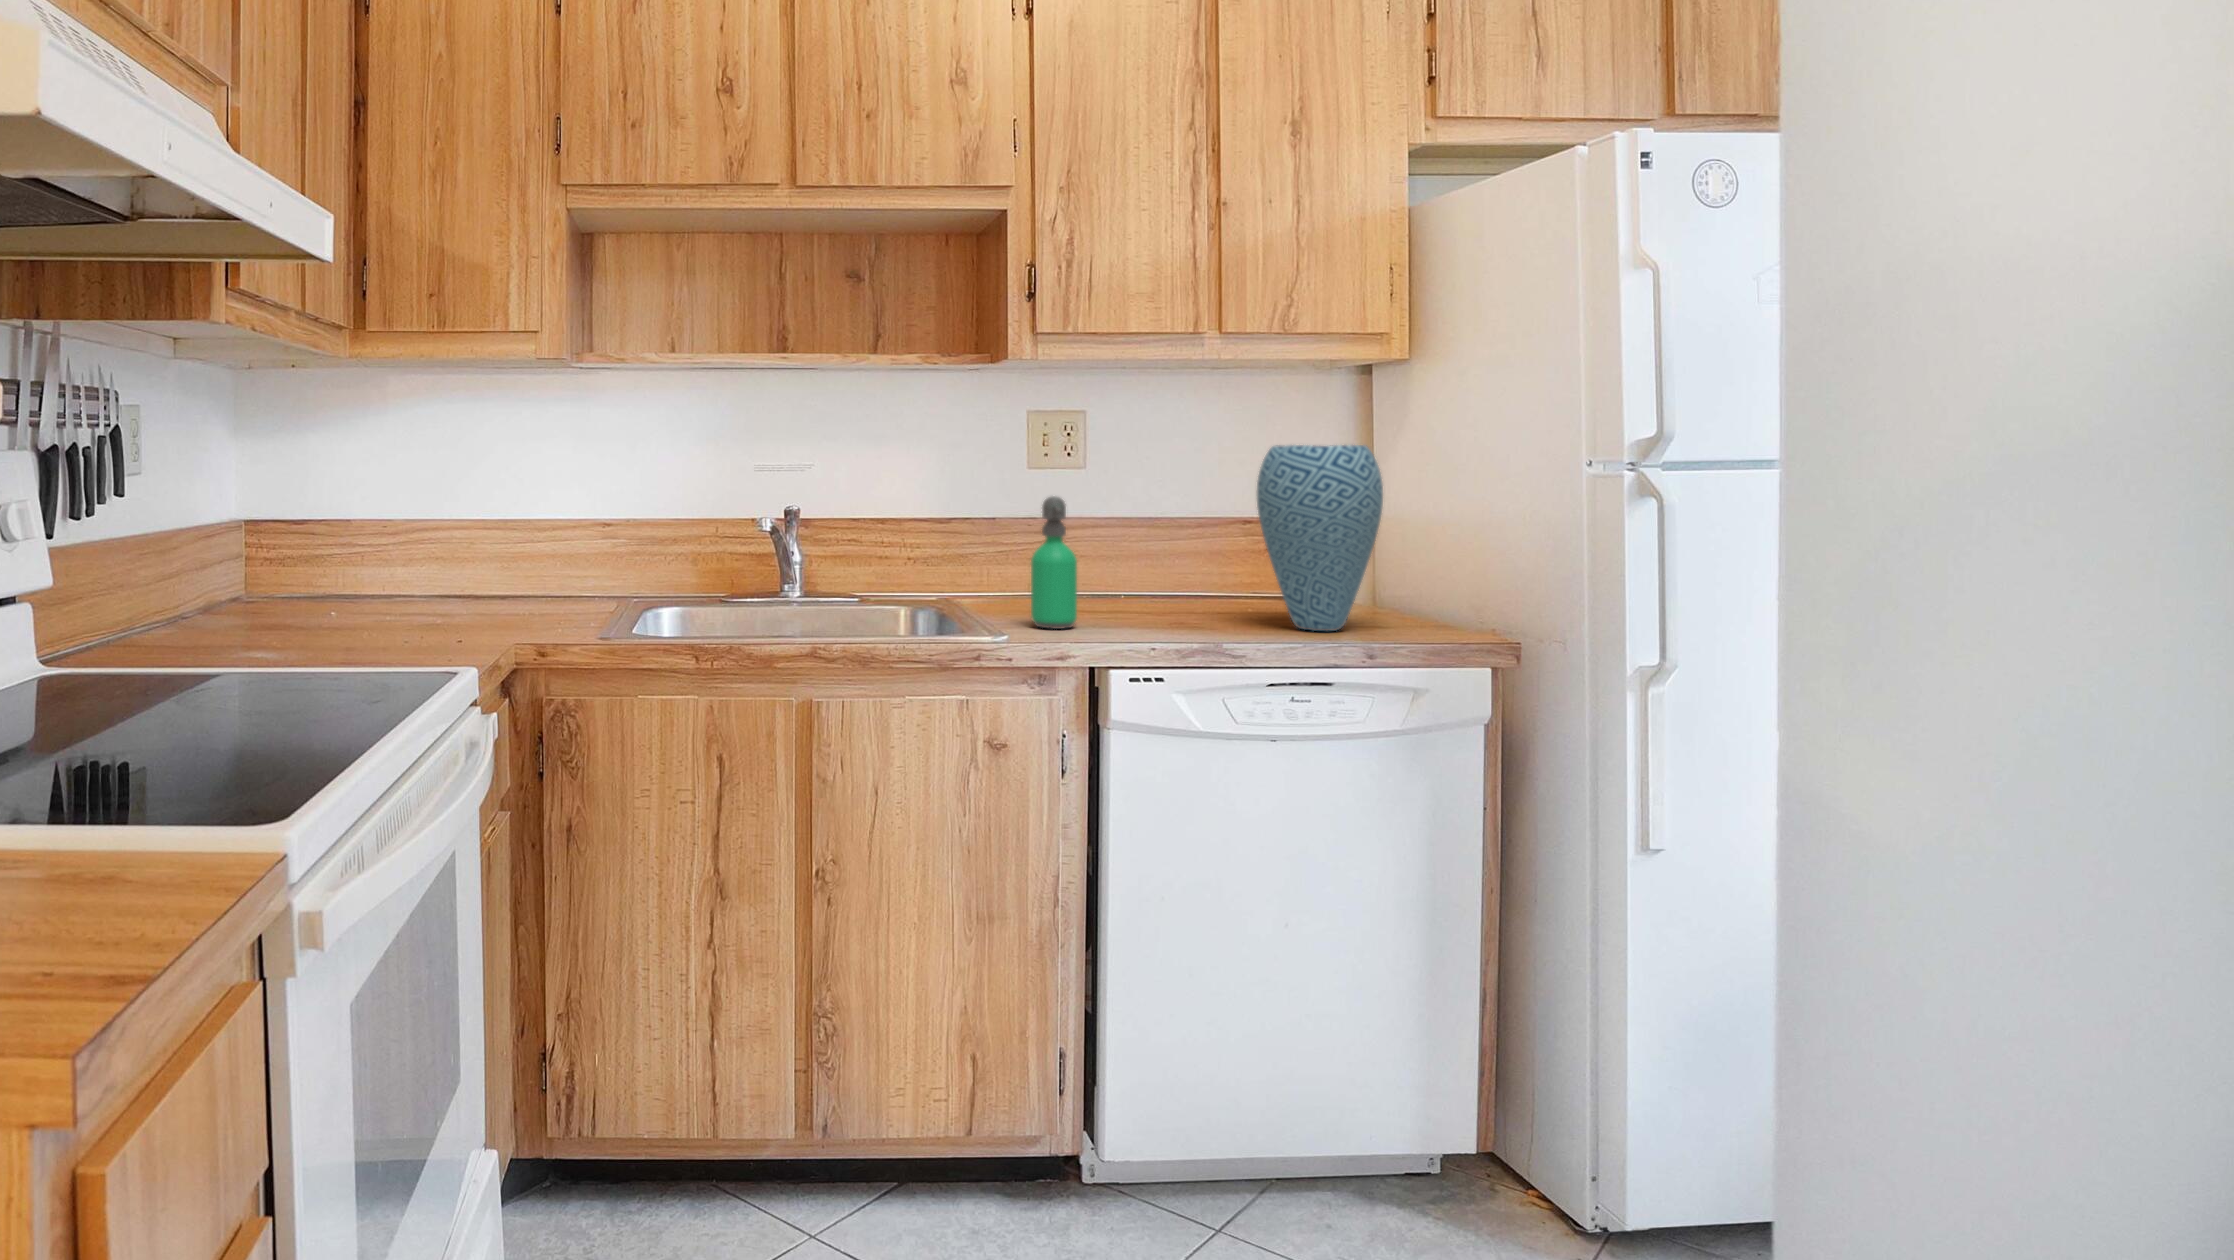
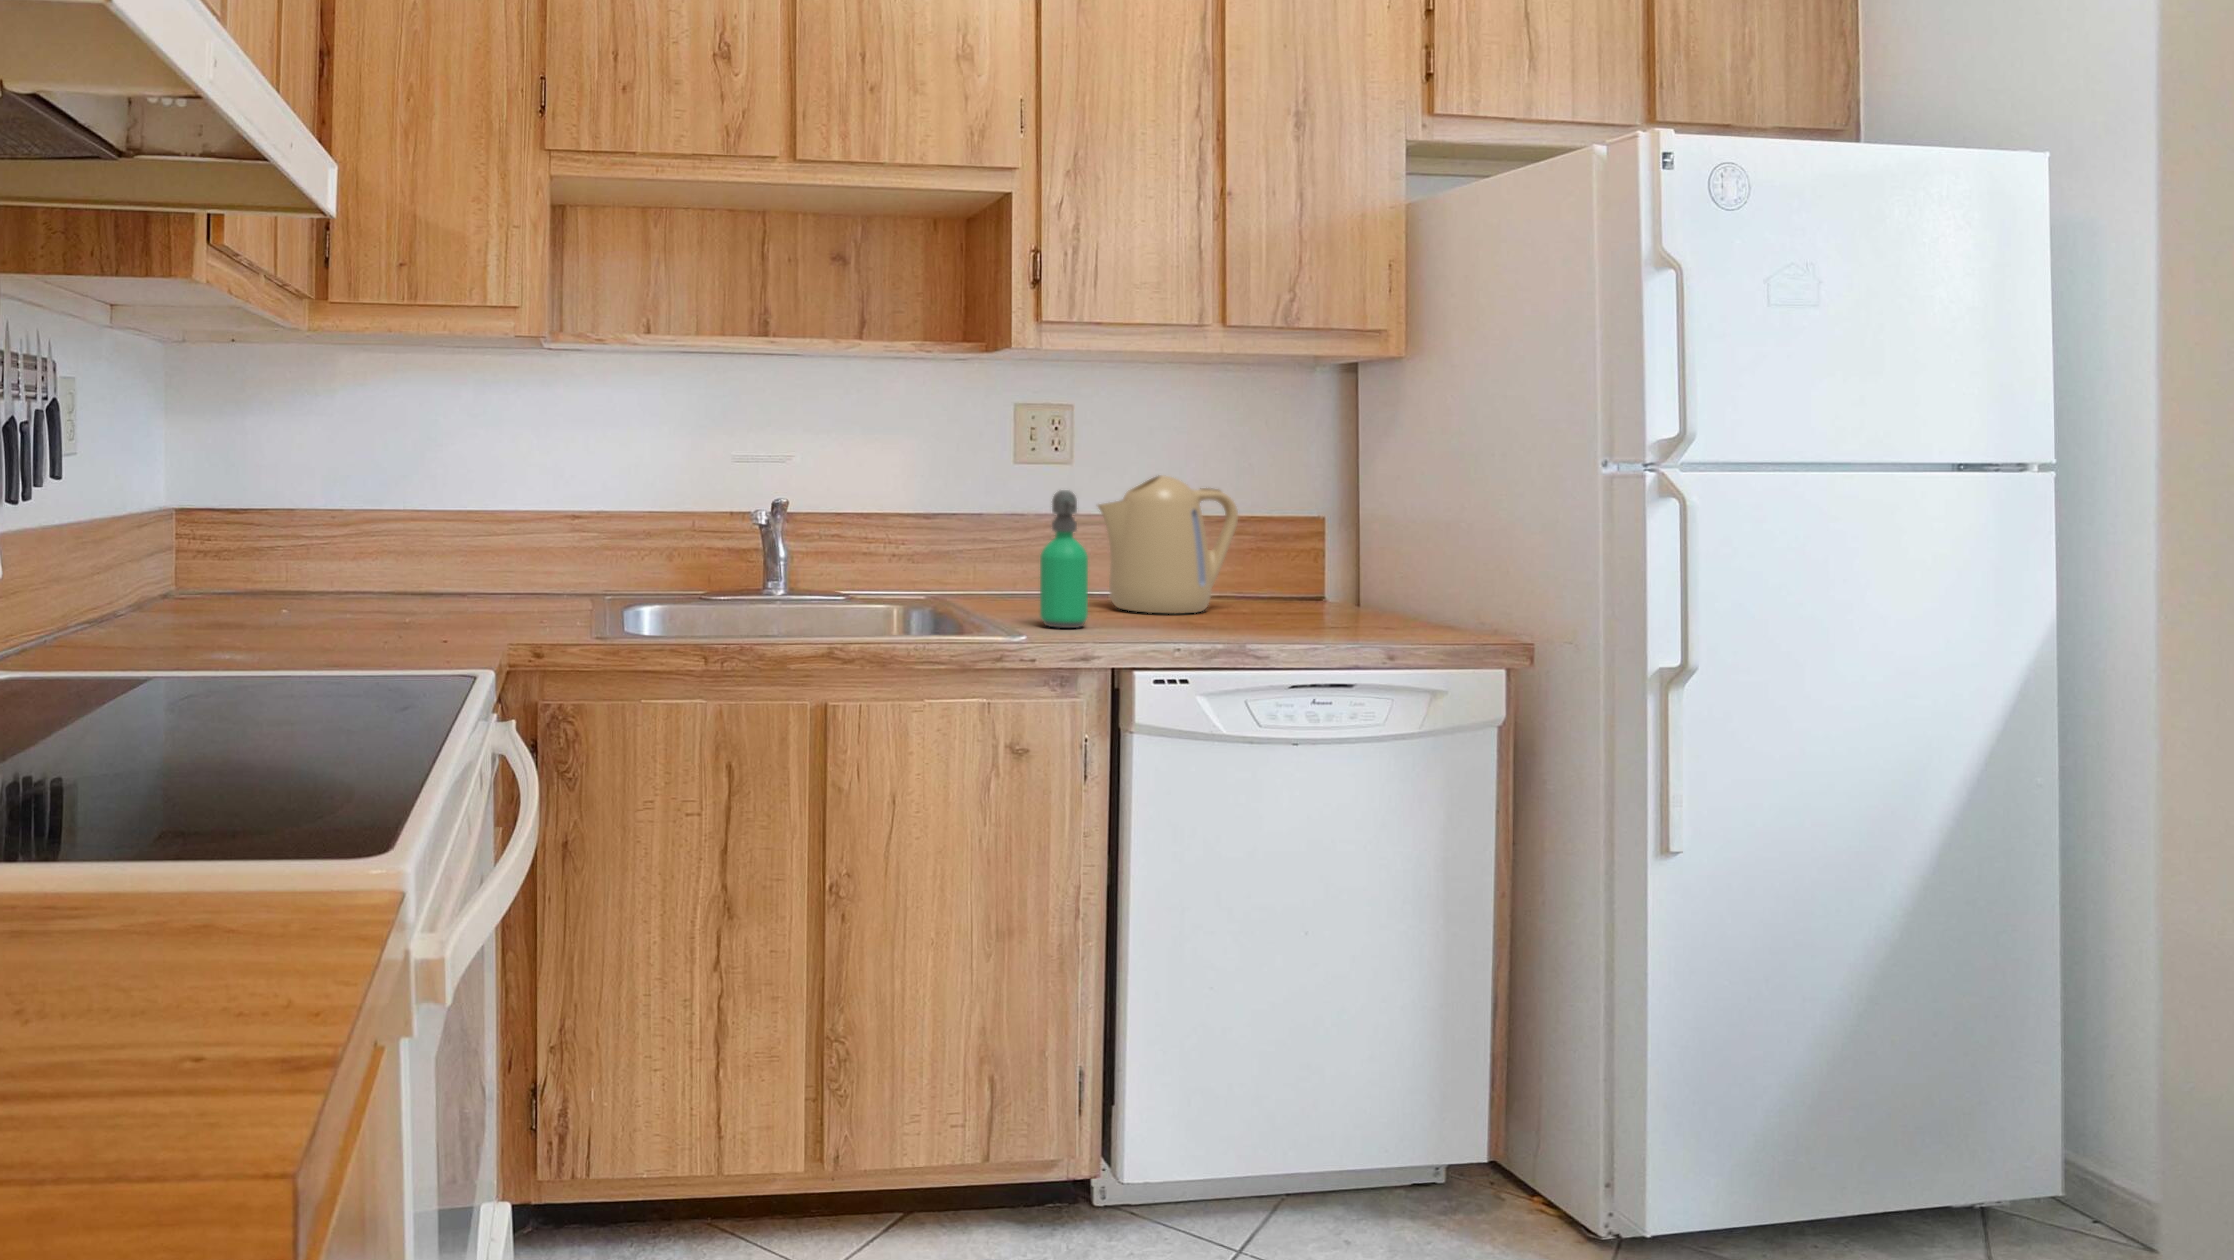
vase: present [1257,445,1383,631] -> none [1269,439,1396,629]
kettle: none [1097,479,1237,614] -> present [1098,475,1238,614]

